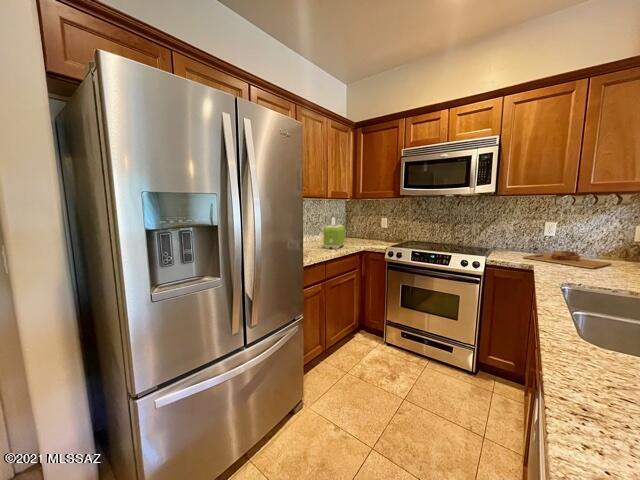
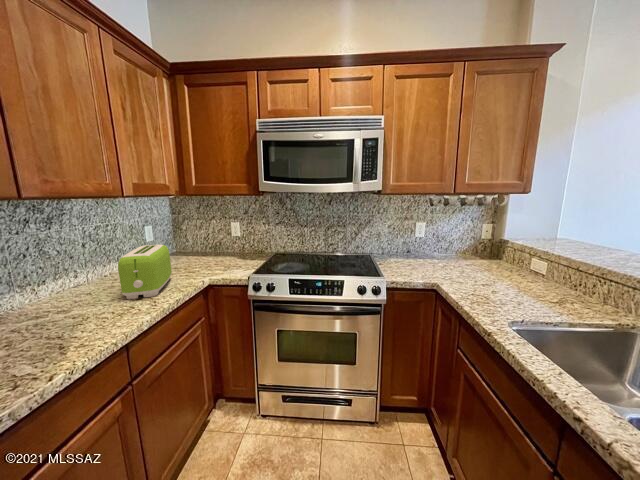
cutting board: present [523,251,611,269] -> none [411,256,483,278]

